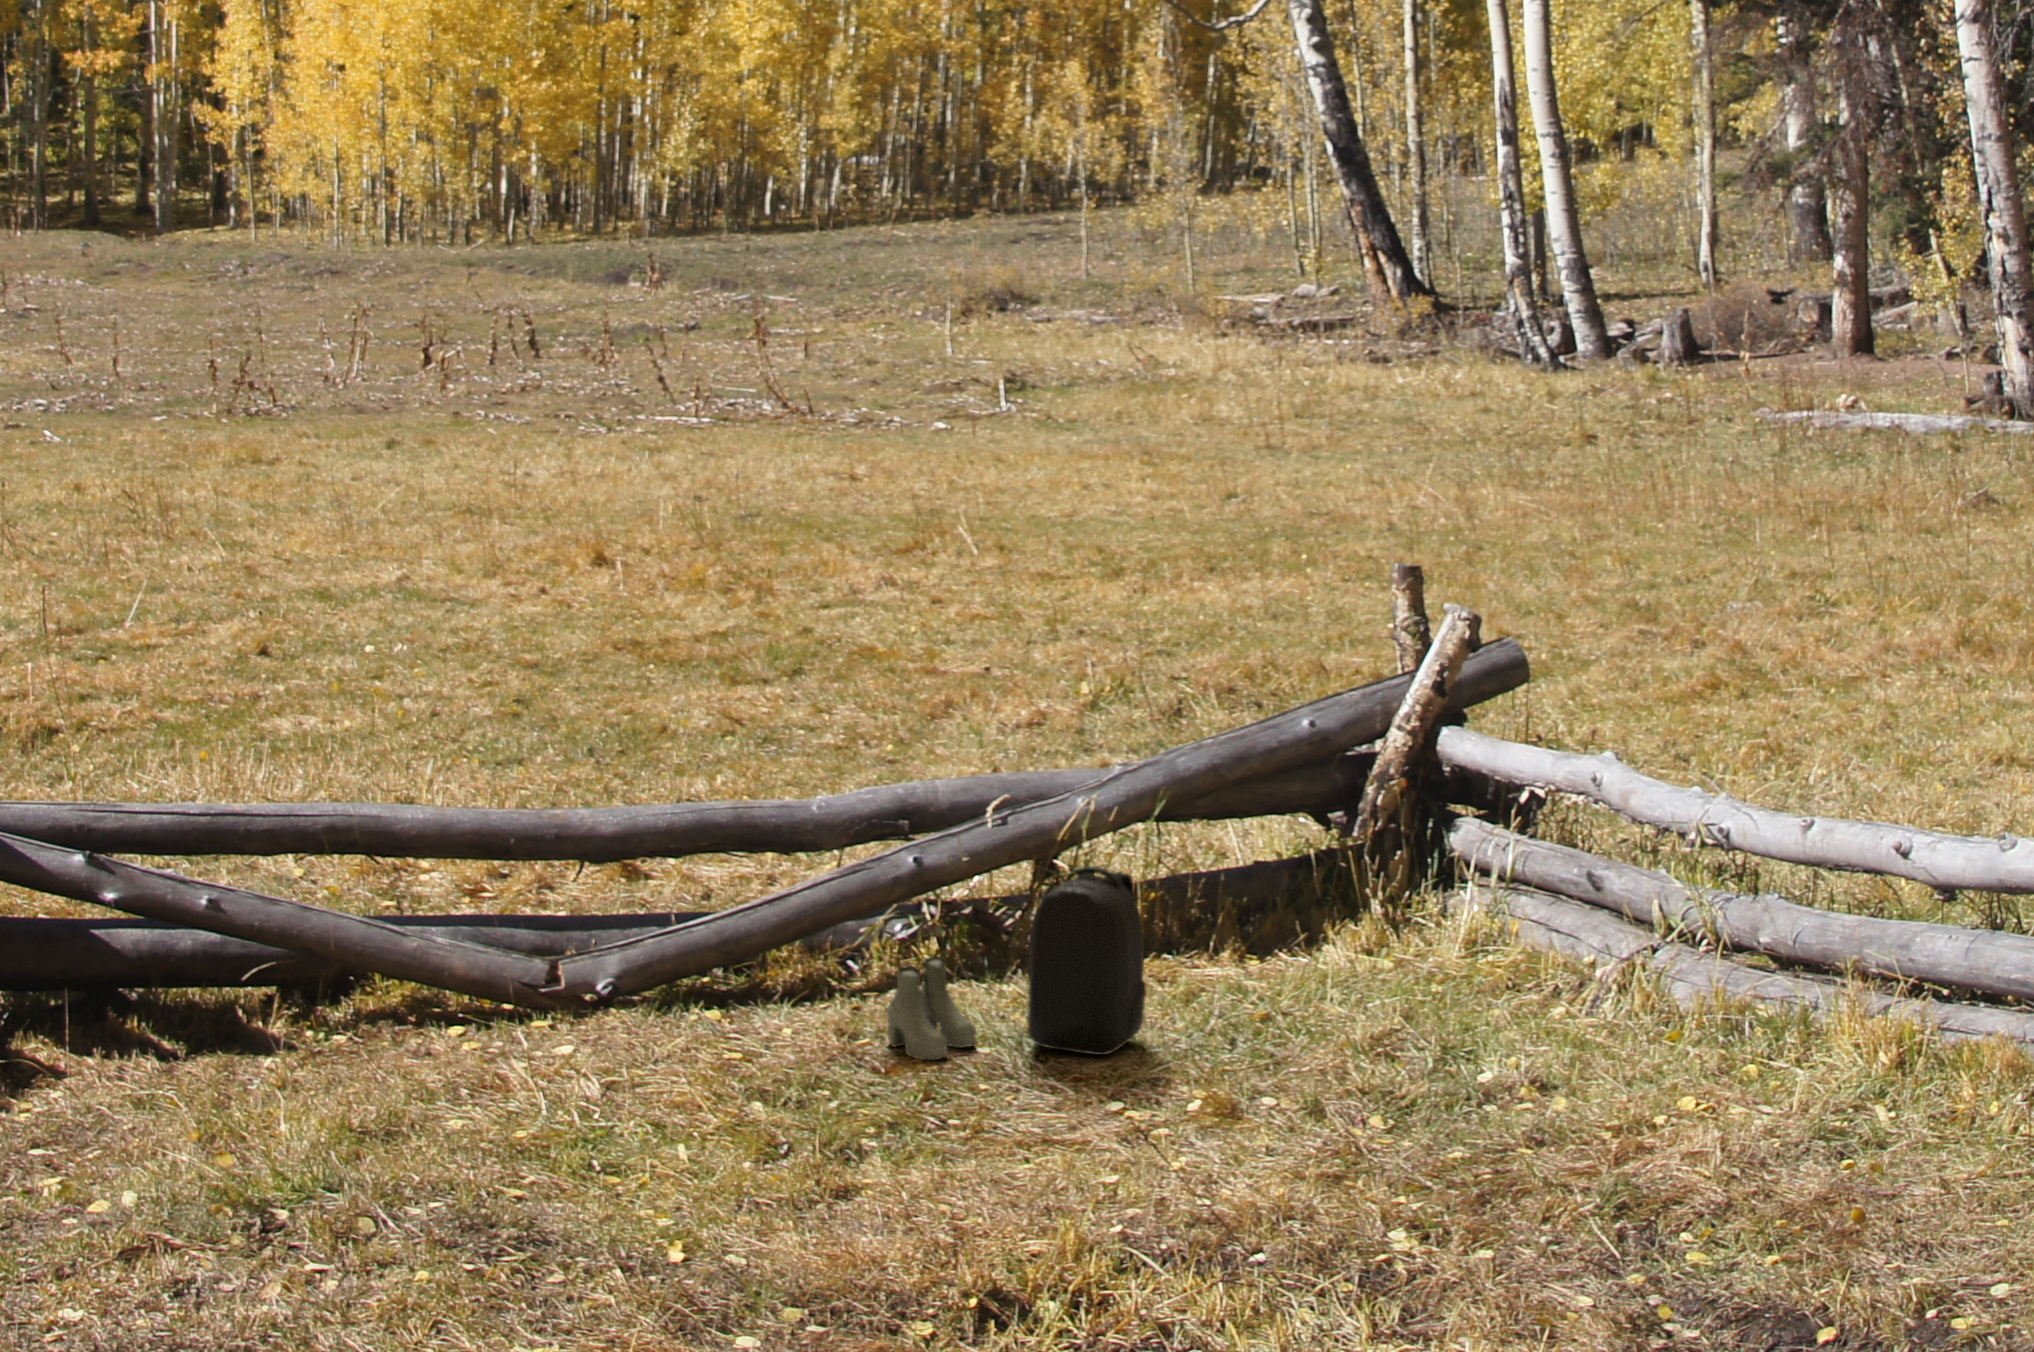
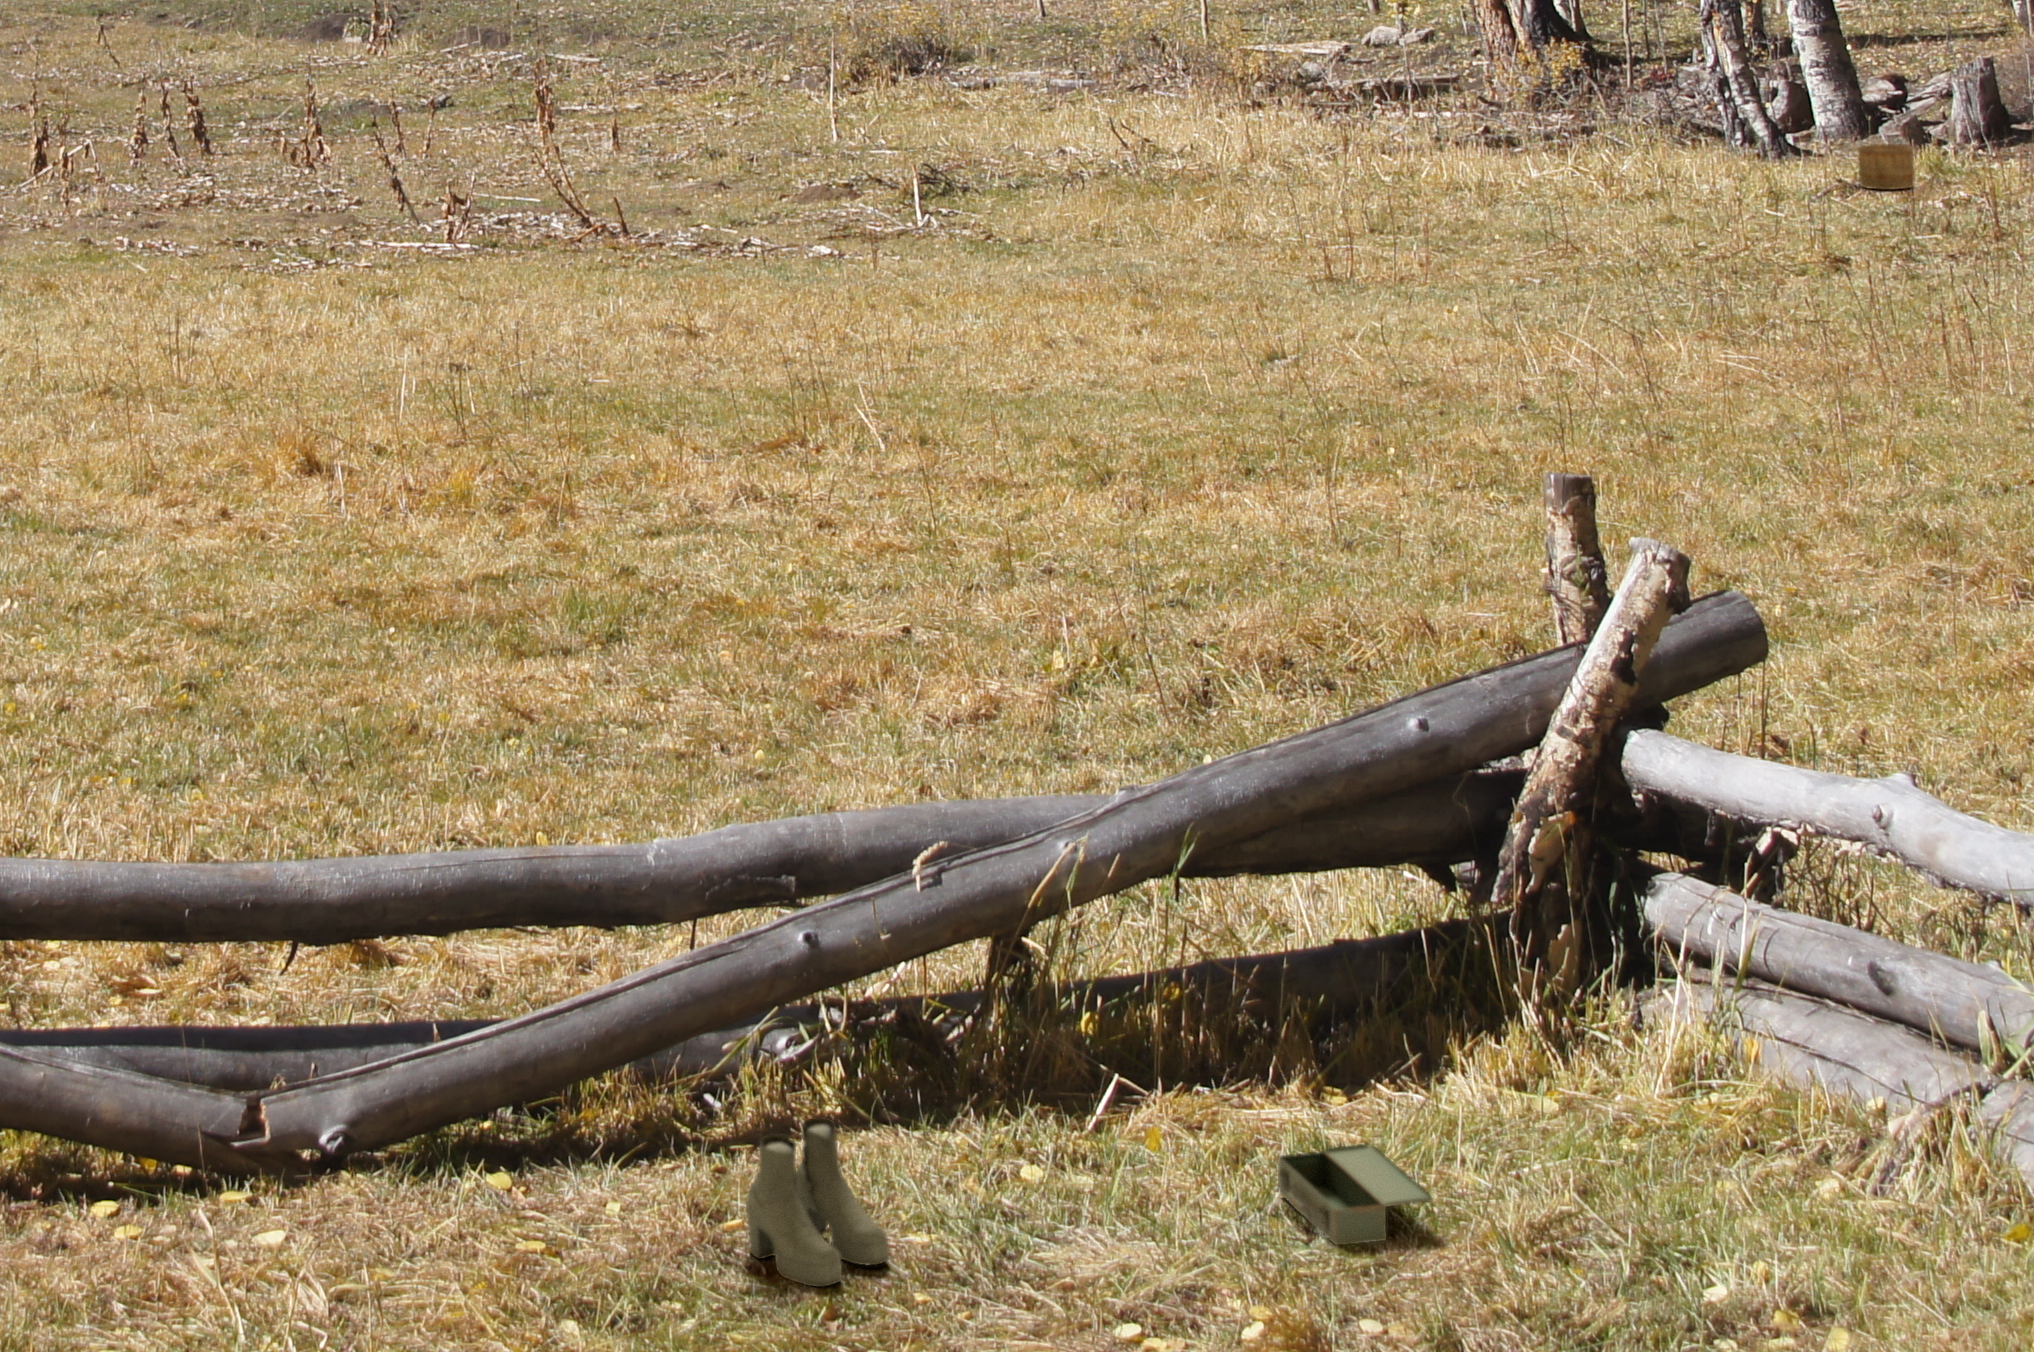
wooden bucket: none [1604,371,1641,401] -> present [1858,144,1915,189]
backpack: present [1028,866,1147,1055] -> none [970,989,1163,1291]
toolbox: none [1216,968,1309,1029] -> present [1278,1144,1432,1245]

